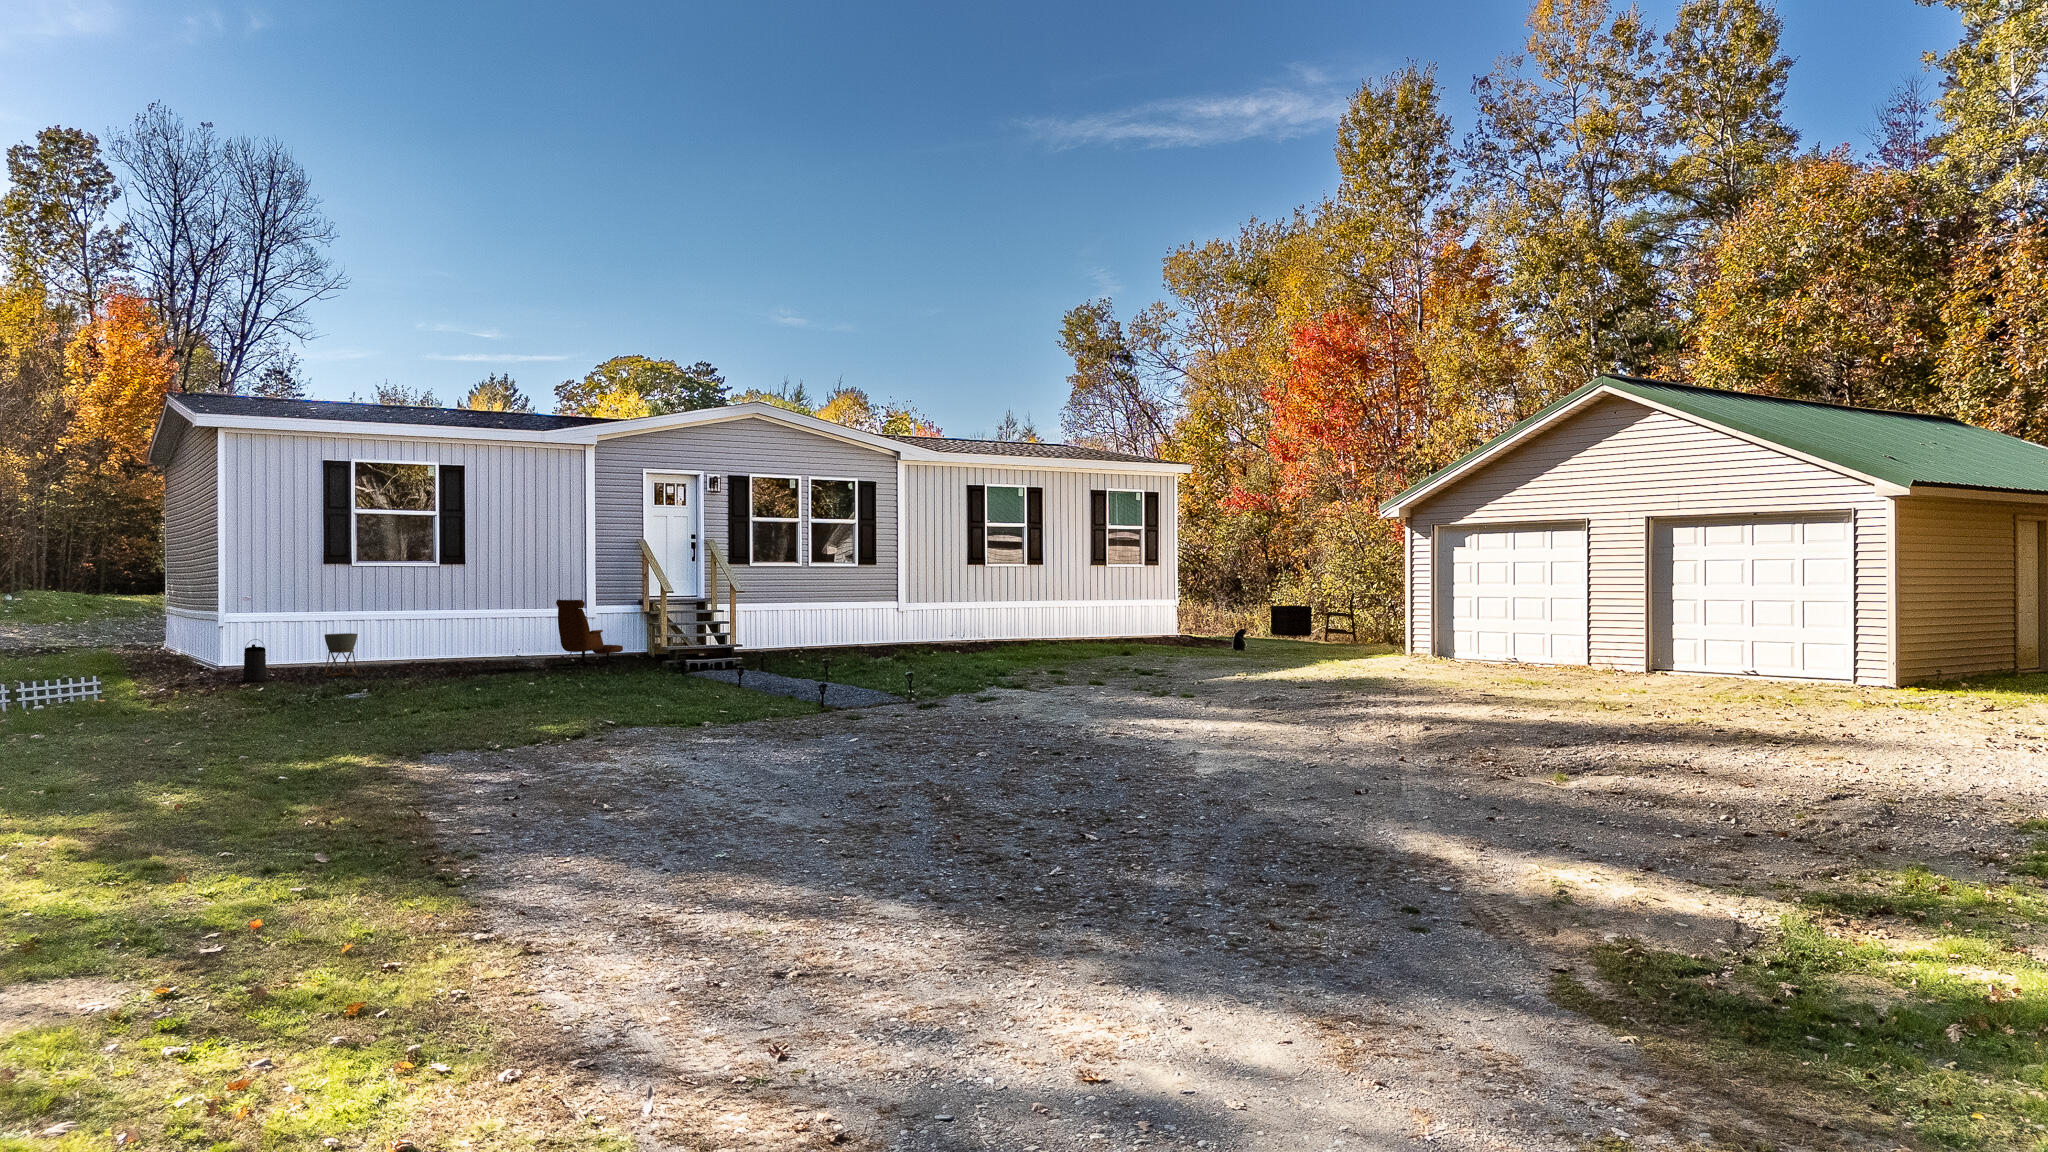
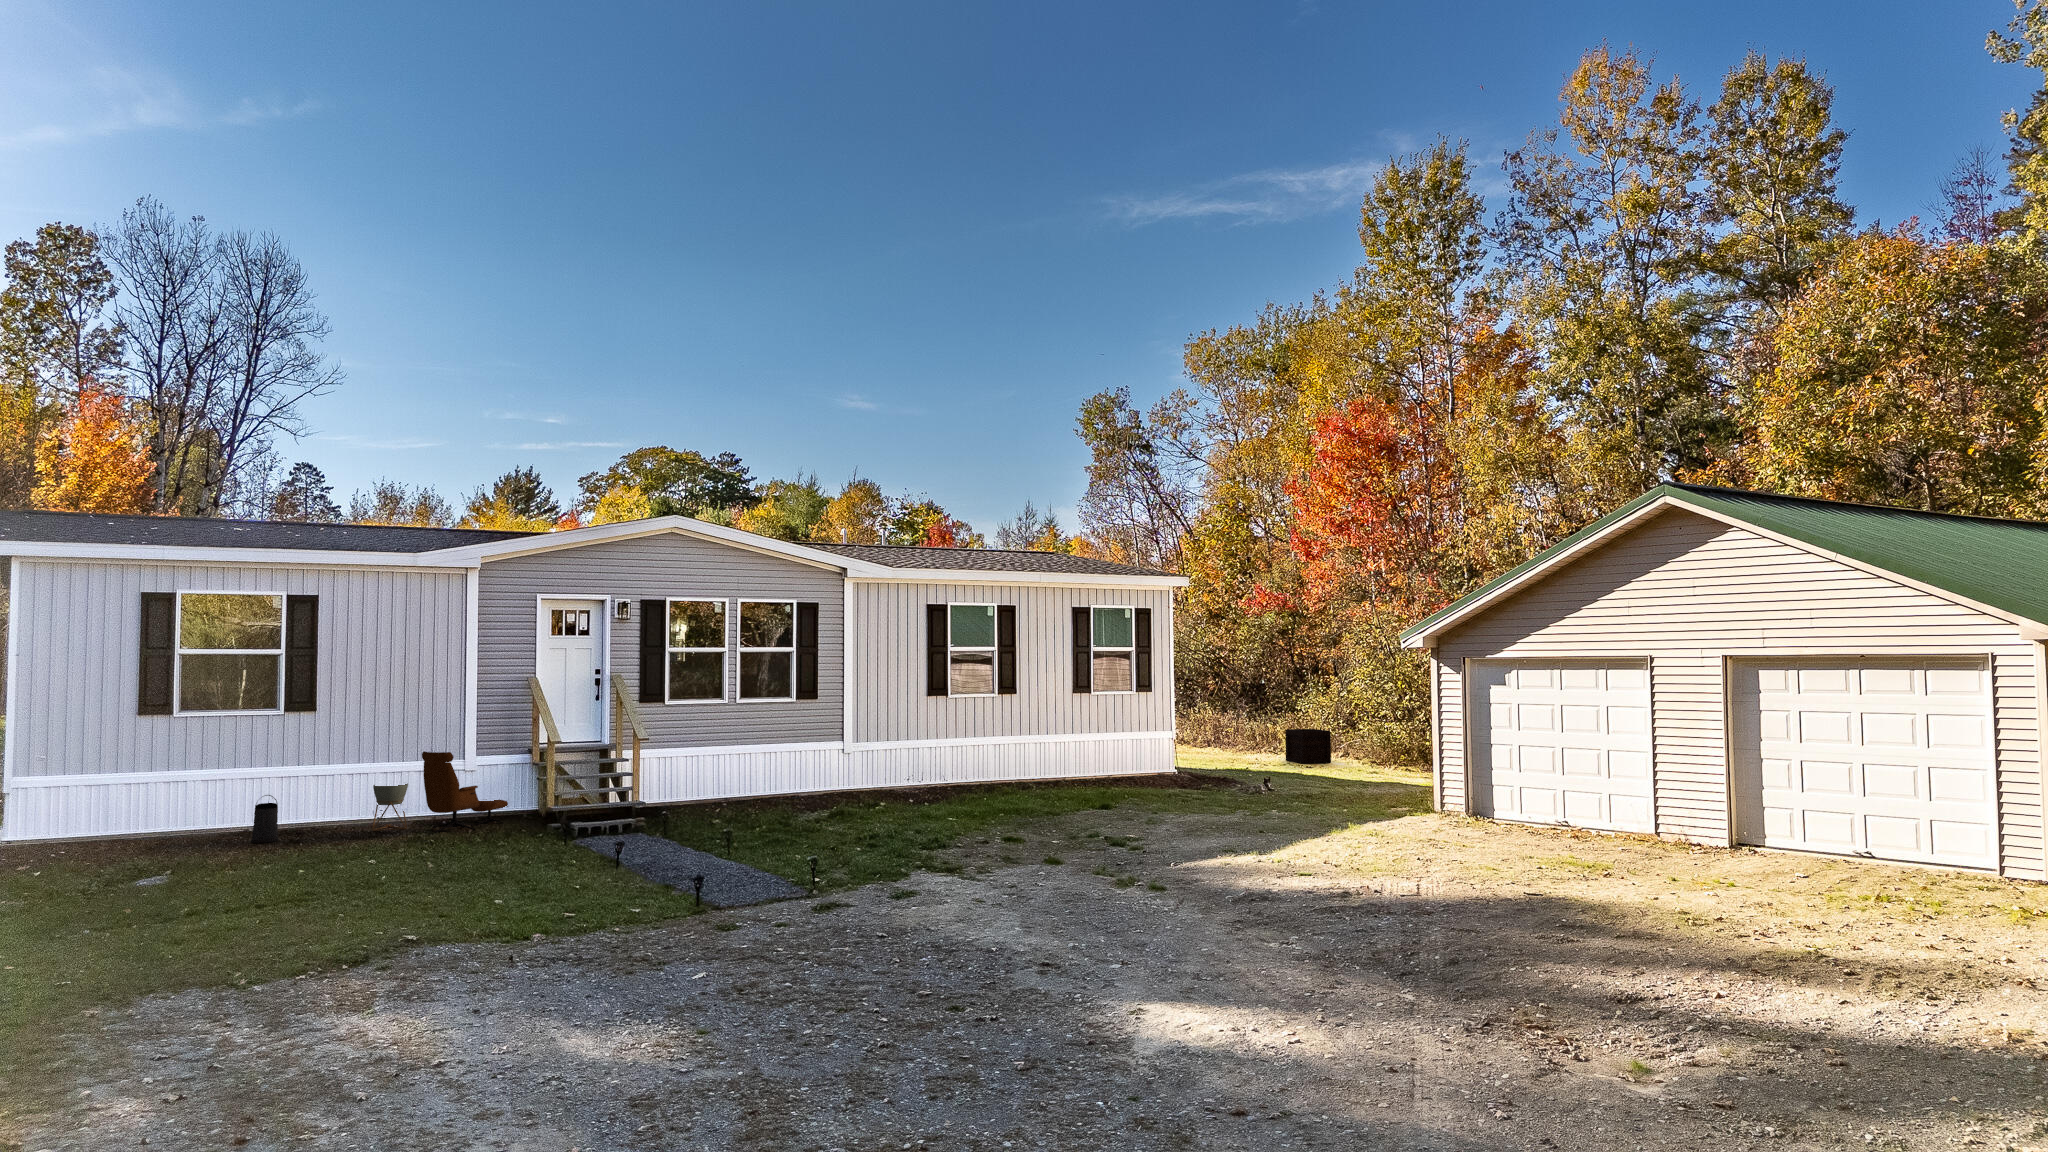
bench: present [1325,593,1357,642] -> none [1344,718,1380,776]
planter: present [324,633,357,676] -> present [372,783,408,831]
watering can: present [242,639,268,682] -> present [251,795,279,843]

